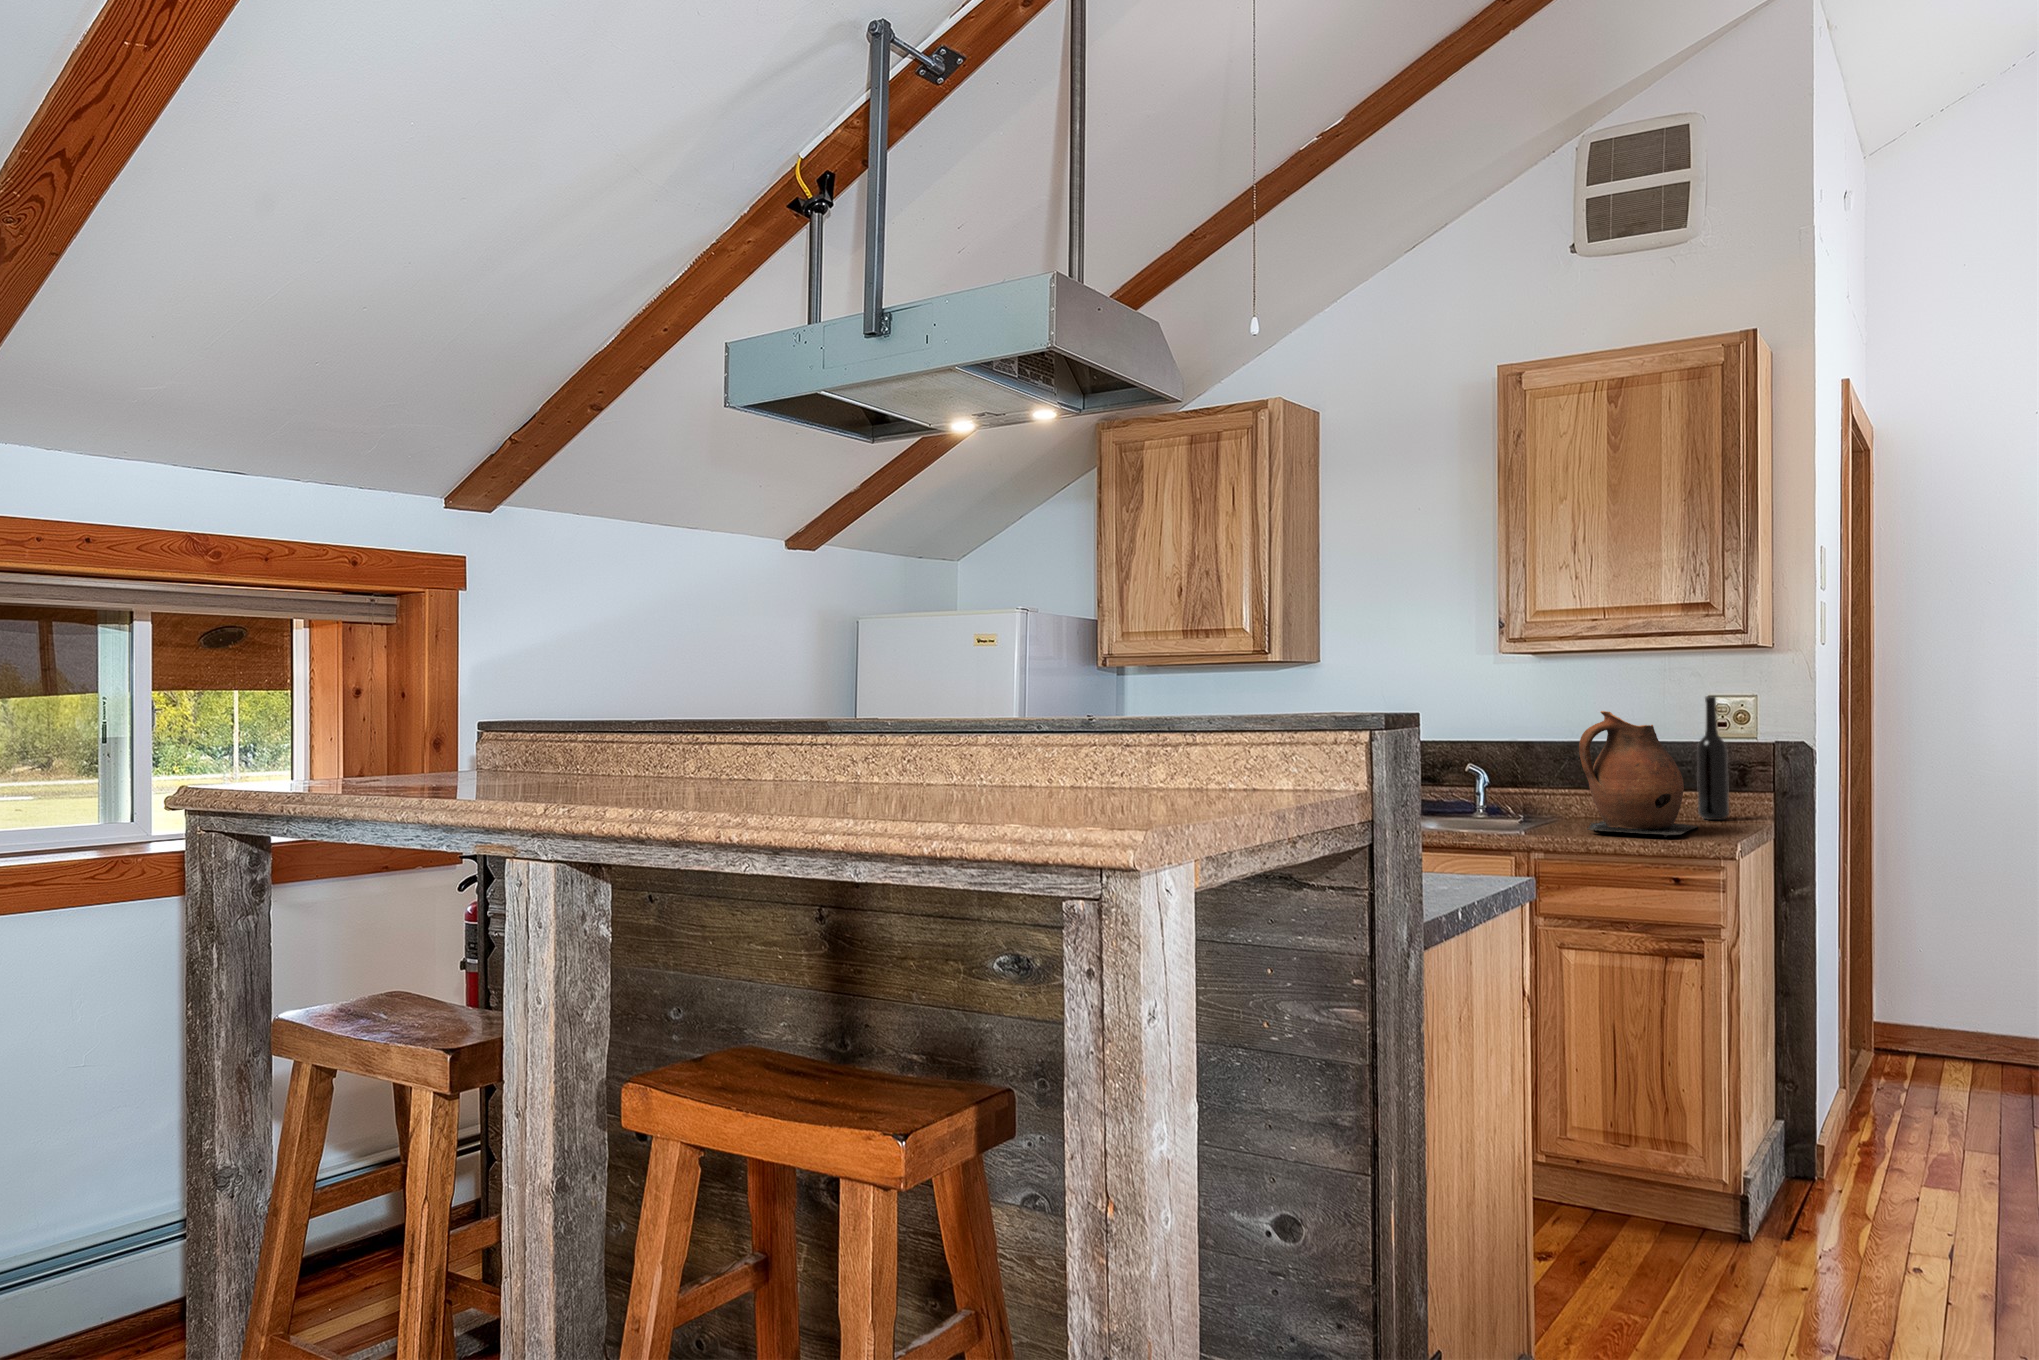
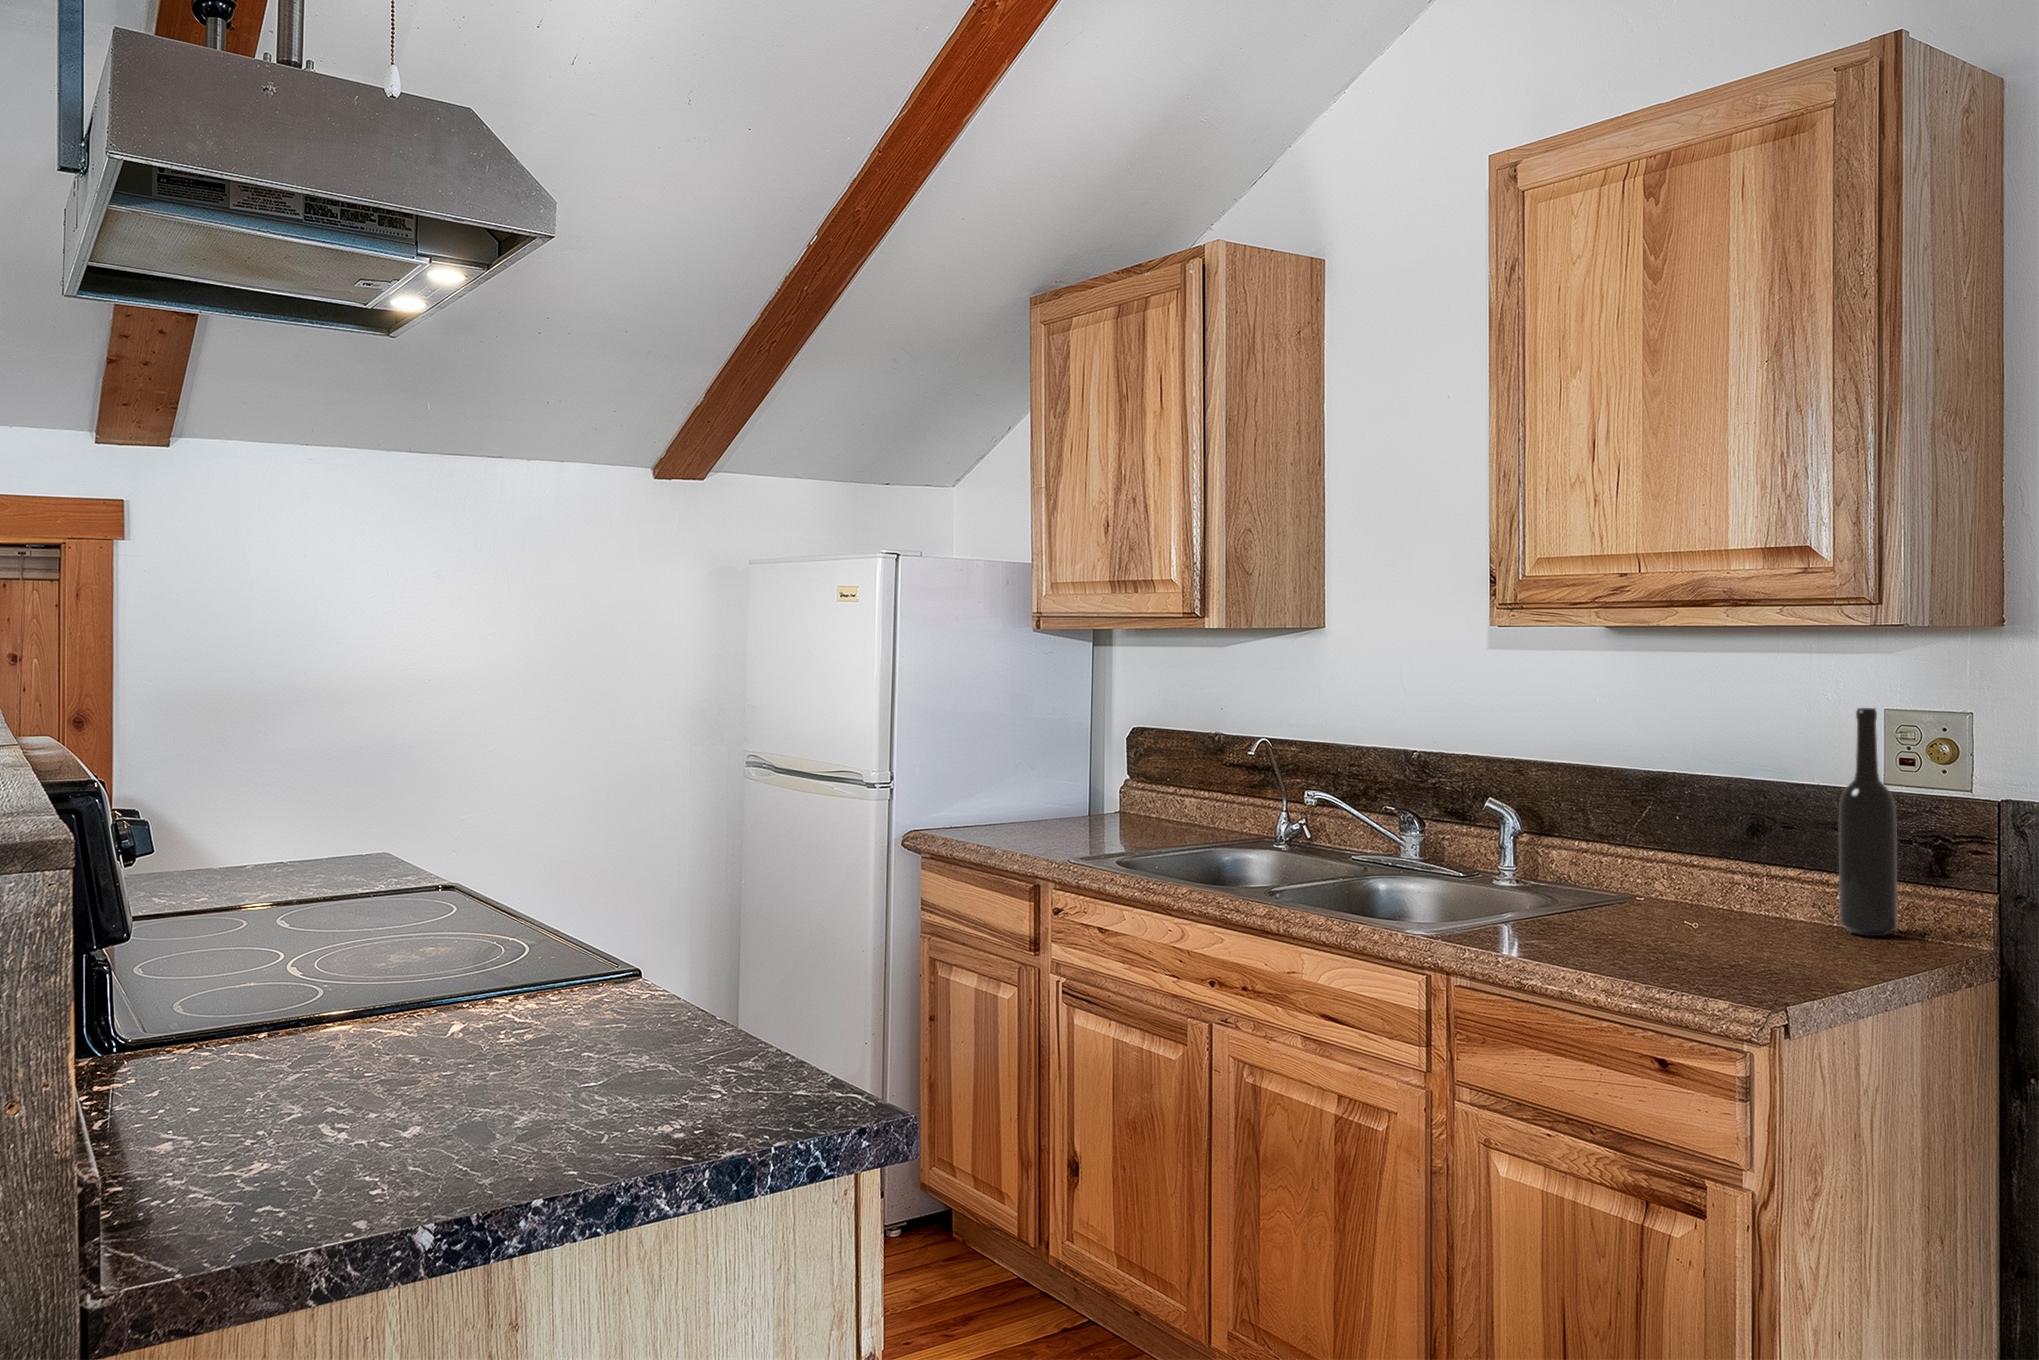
ceramic pitcher: present [1579,711,1698,837] -> none [1564,733,1795,974]

